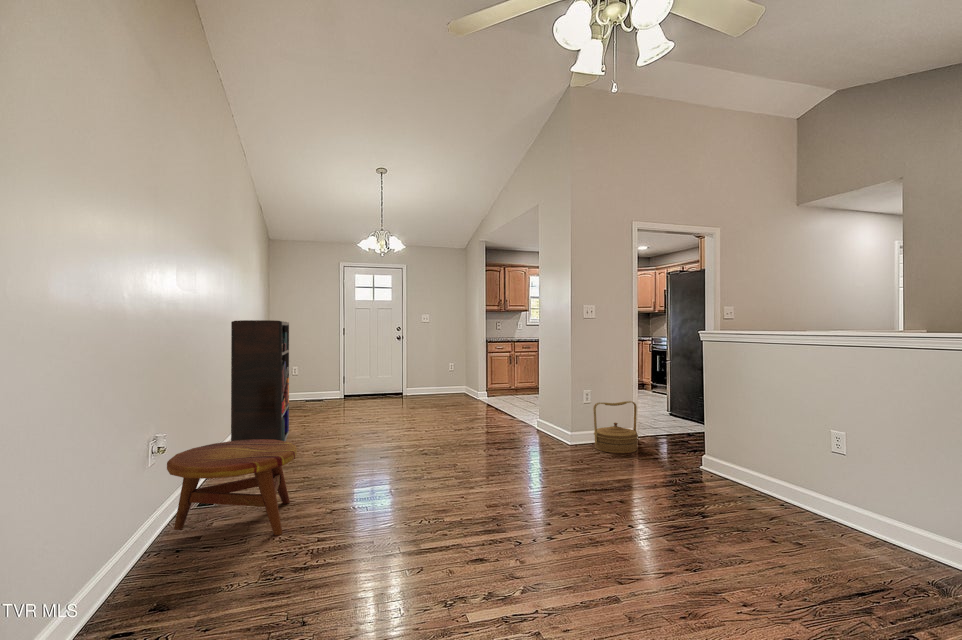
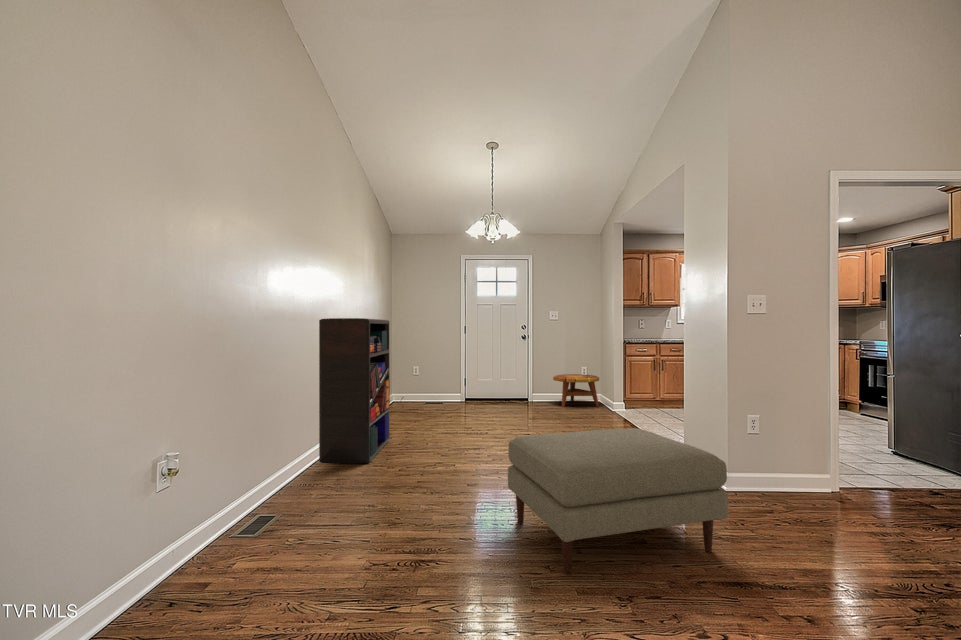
woven basket: present [593,401,638,453] -> none [762,435,839,515]
ottoman: none [423,402,575,499] -> present [508,428,728,575]
side table: present [167,439,297,535] -> present [553,374,599,407]

